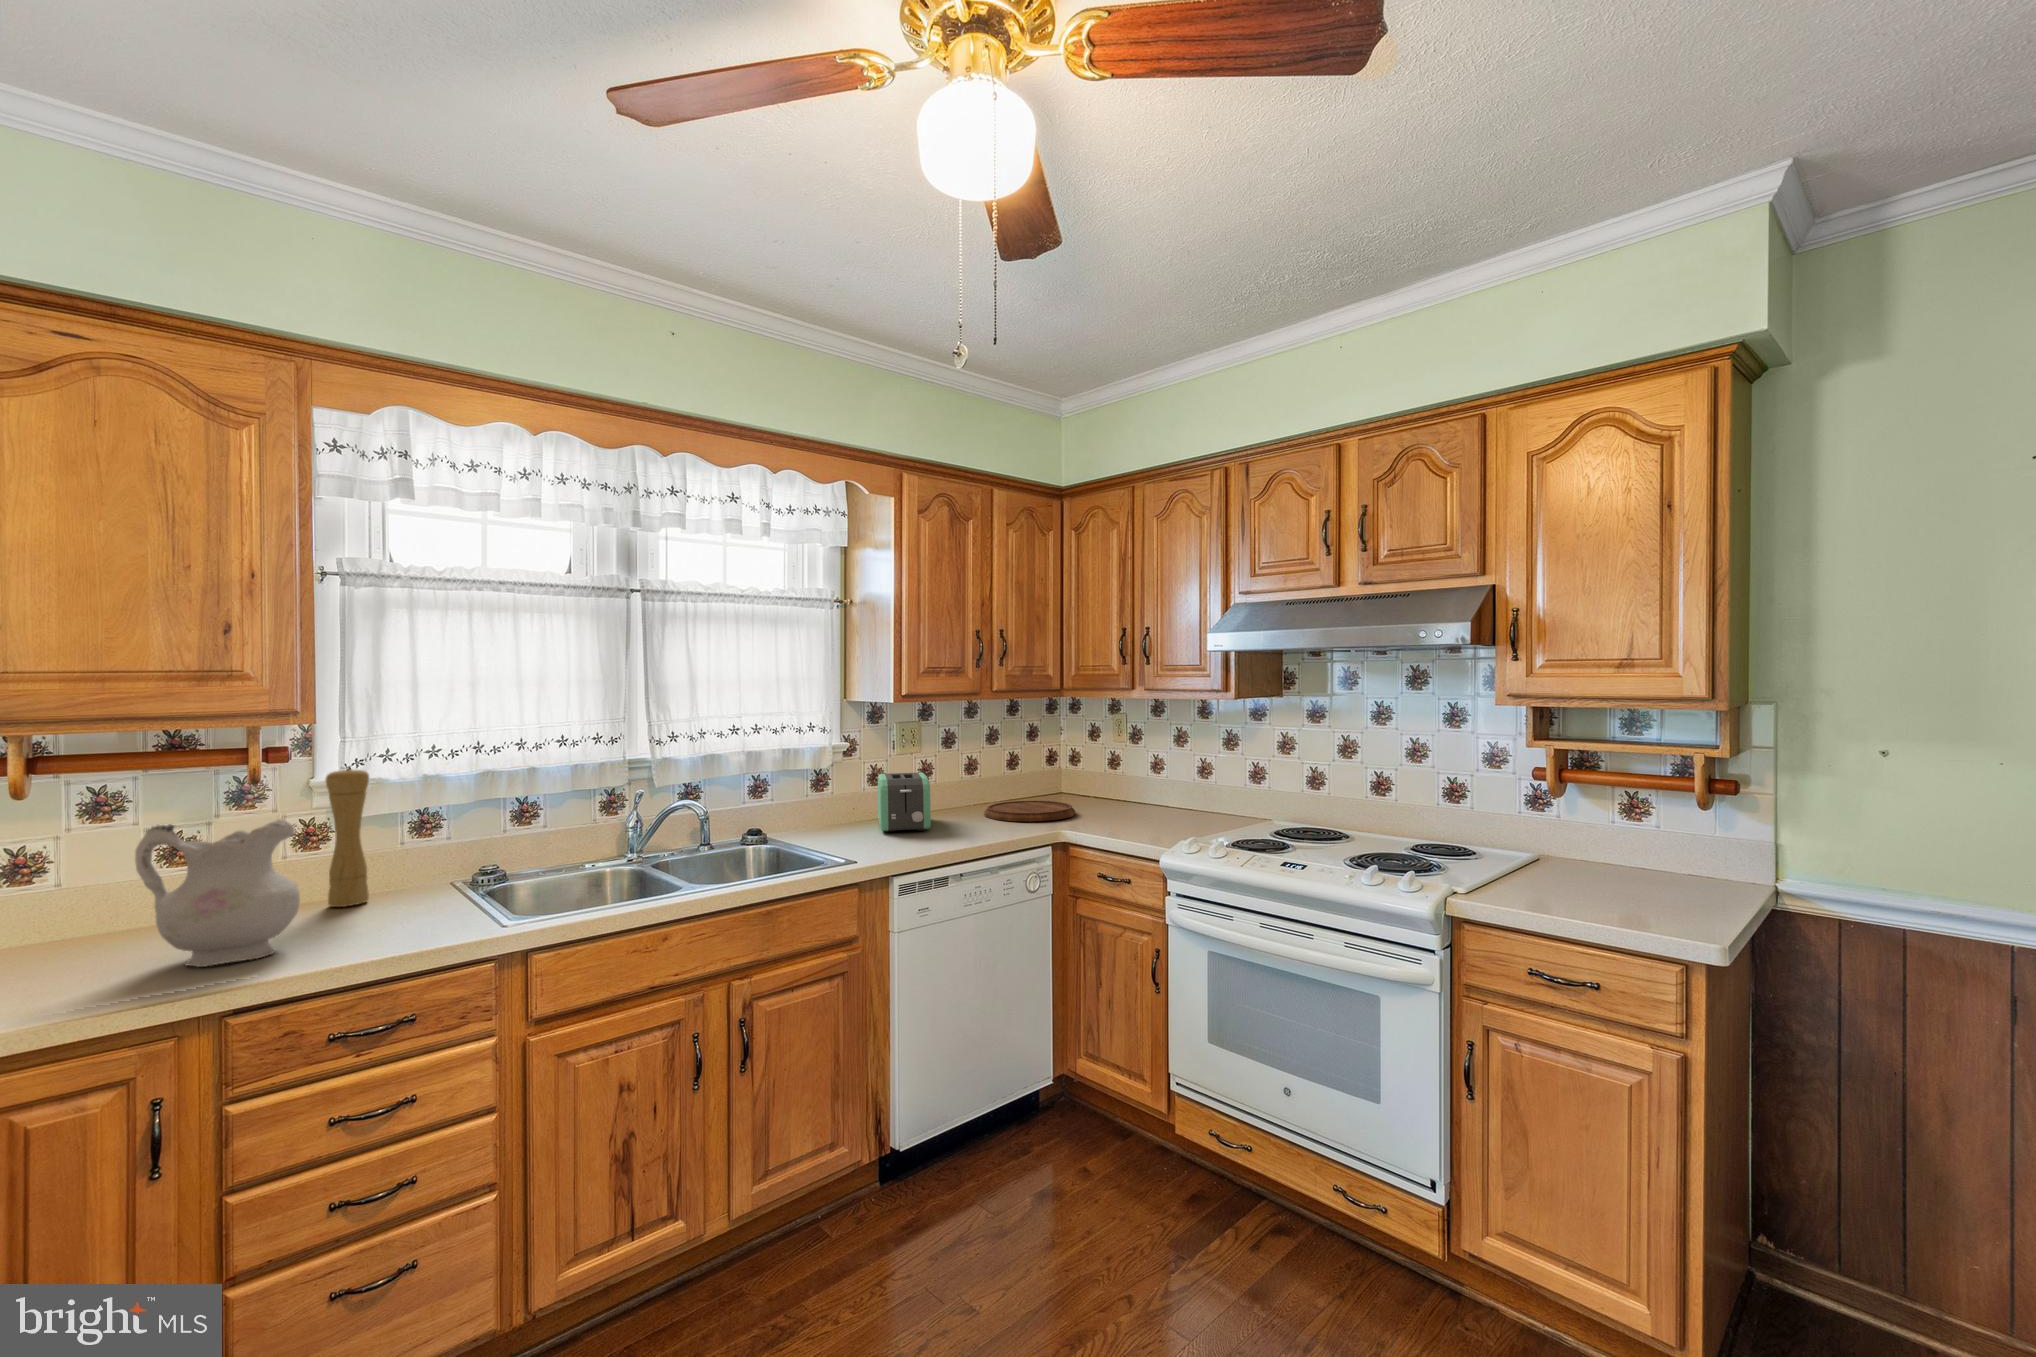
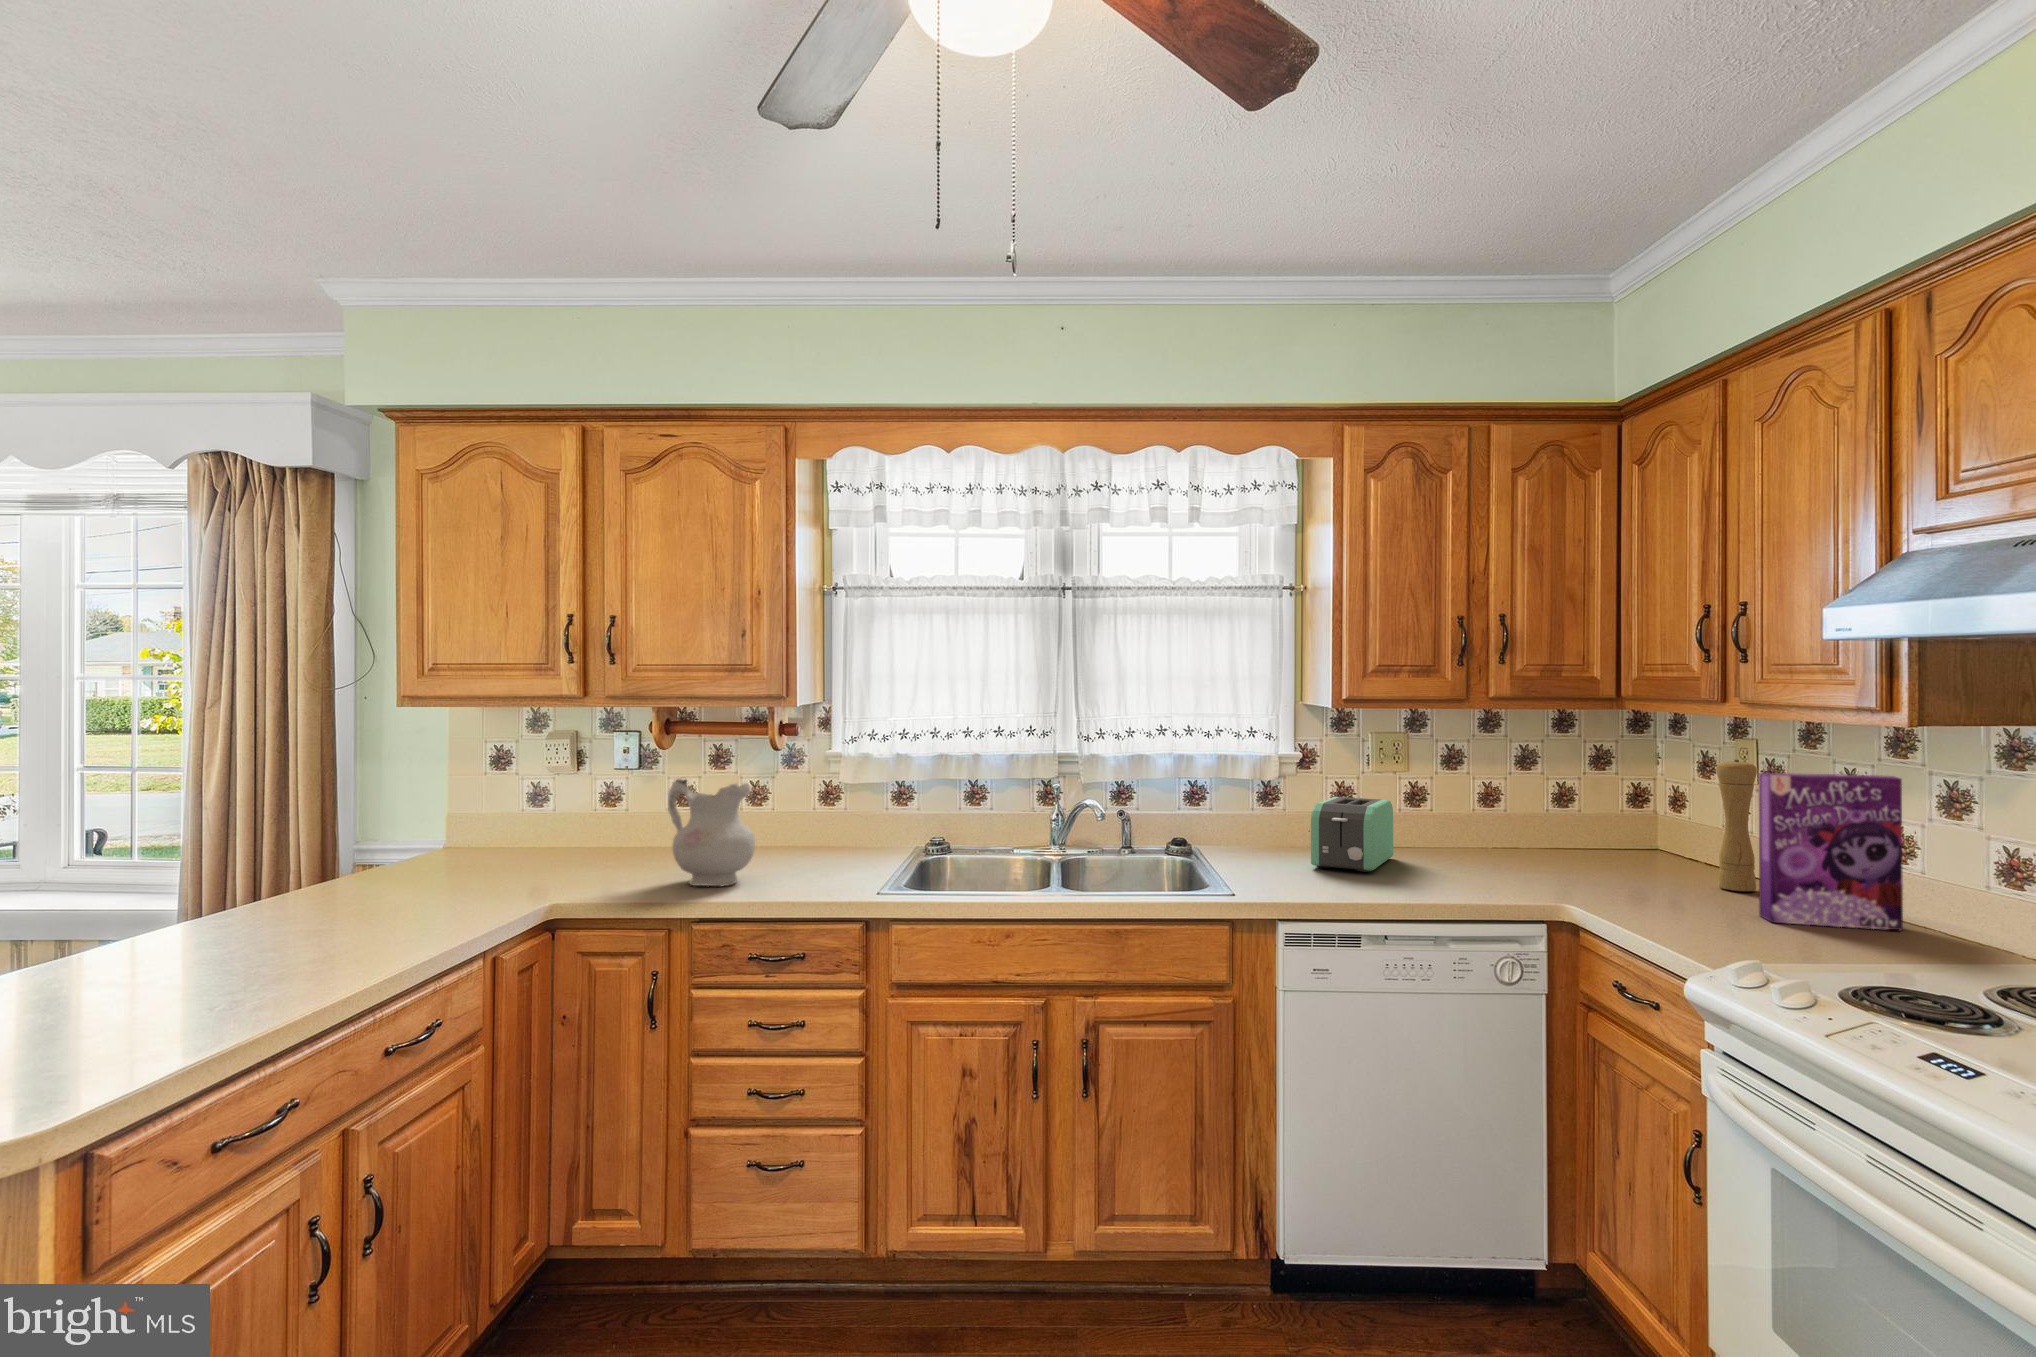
cereal box: none [1160,731,1225,826] -> present [1759,773,1903,930]
pepper mill: present [325,768,369,907] -> present [1716,760,1757,891]
cutting board: present [984,801,1075,821] -> none [1480,853,1626,886]

